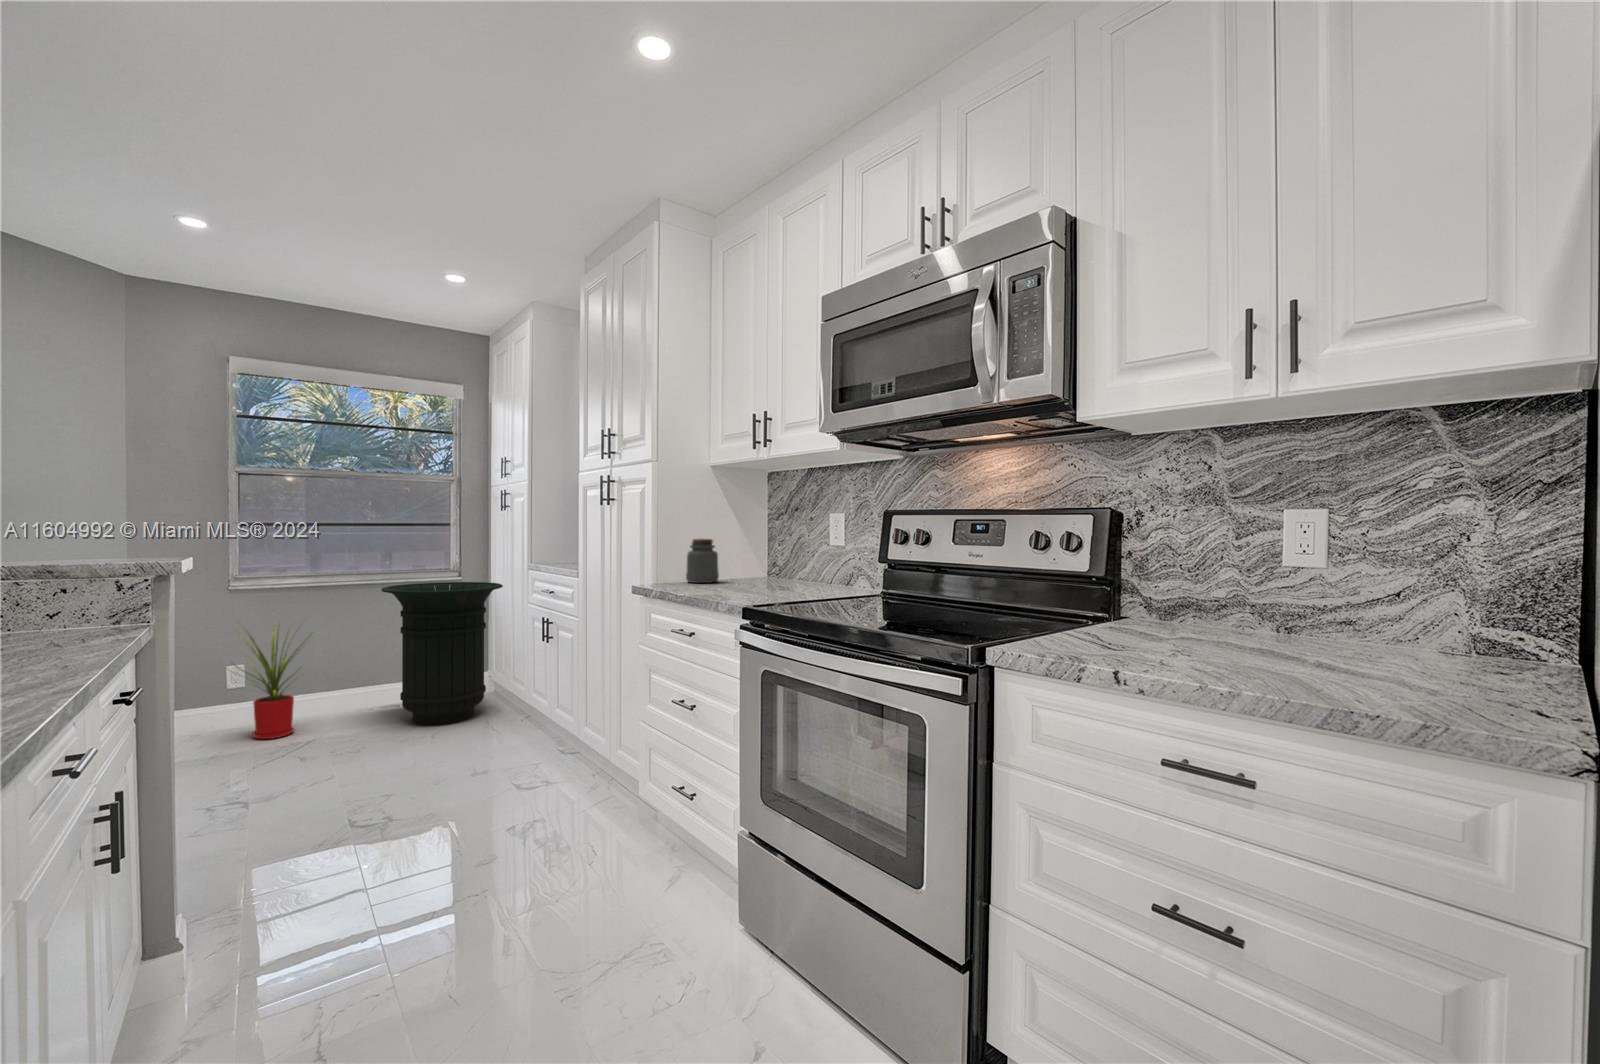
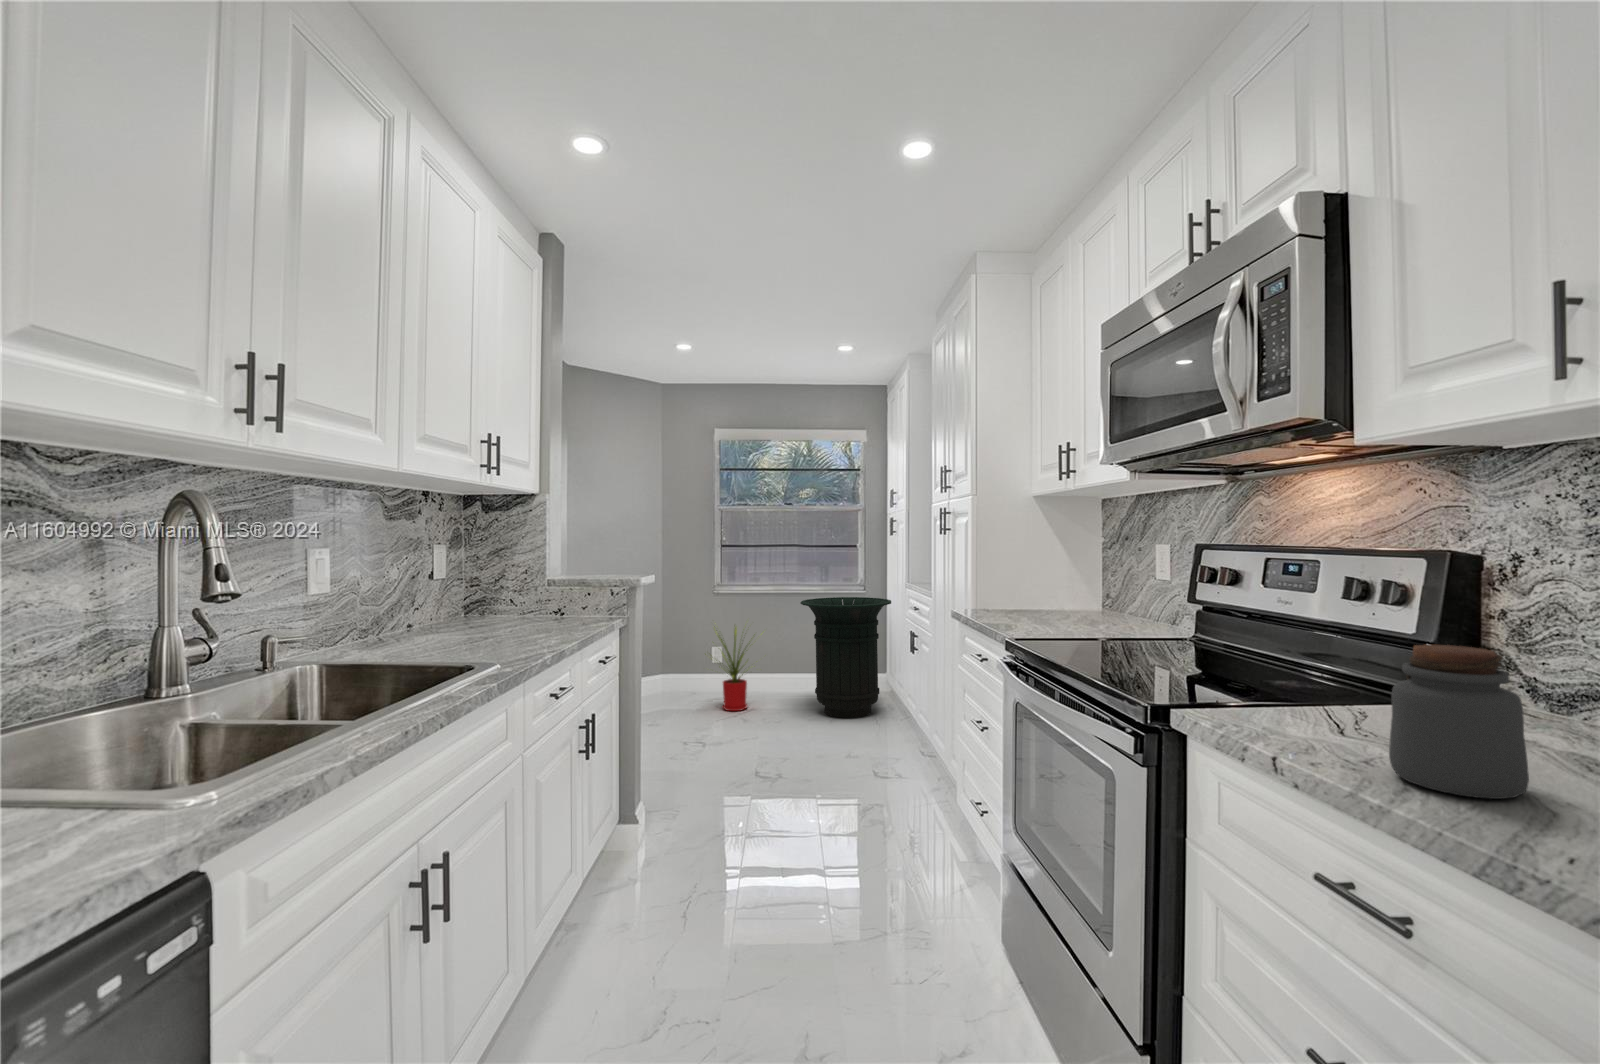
jar: present [686,539,719,583] -> present [1389,645,1529,799]

